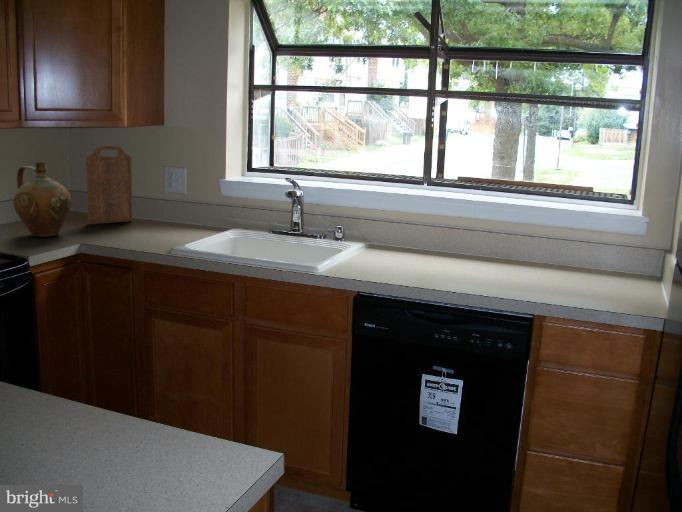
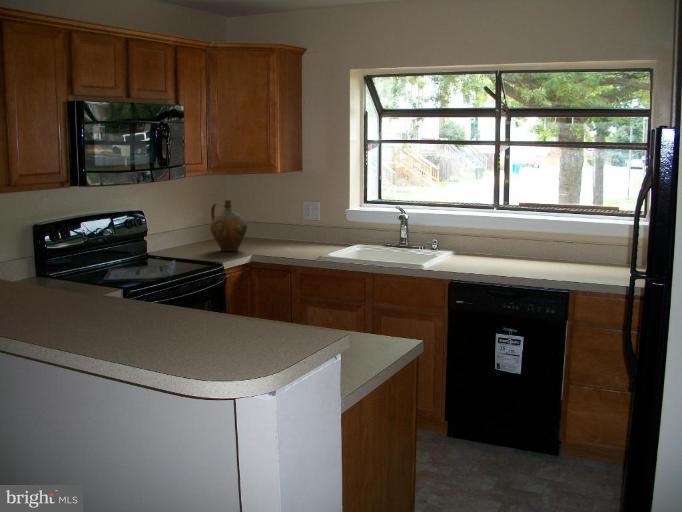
cutting board: present [86,146,132,224] -> none [251,187,281,243]

